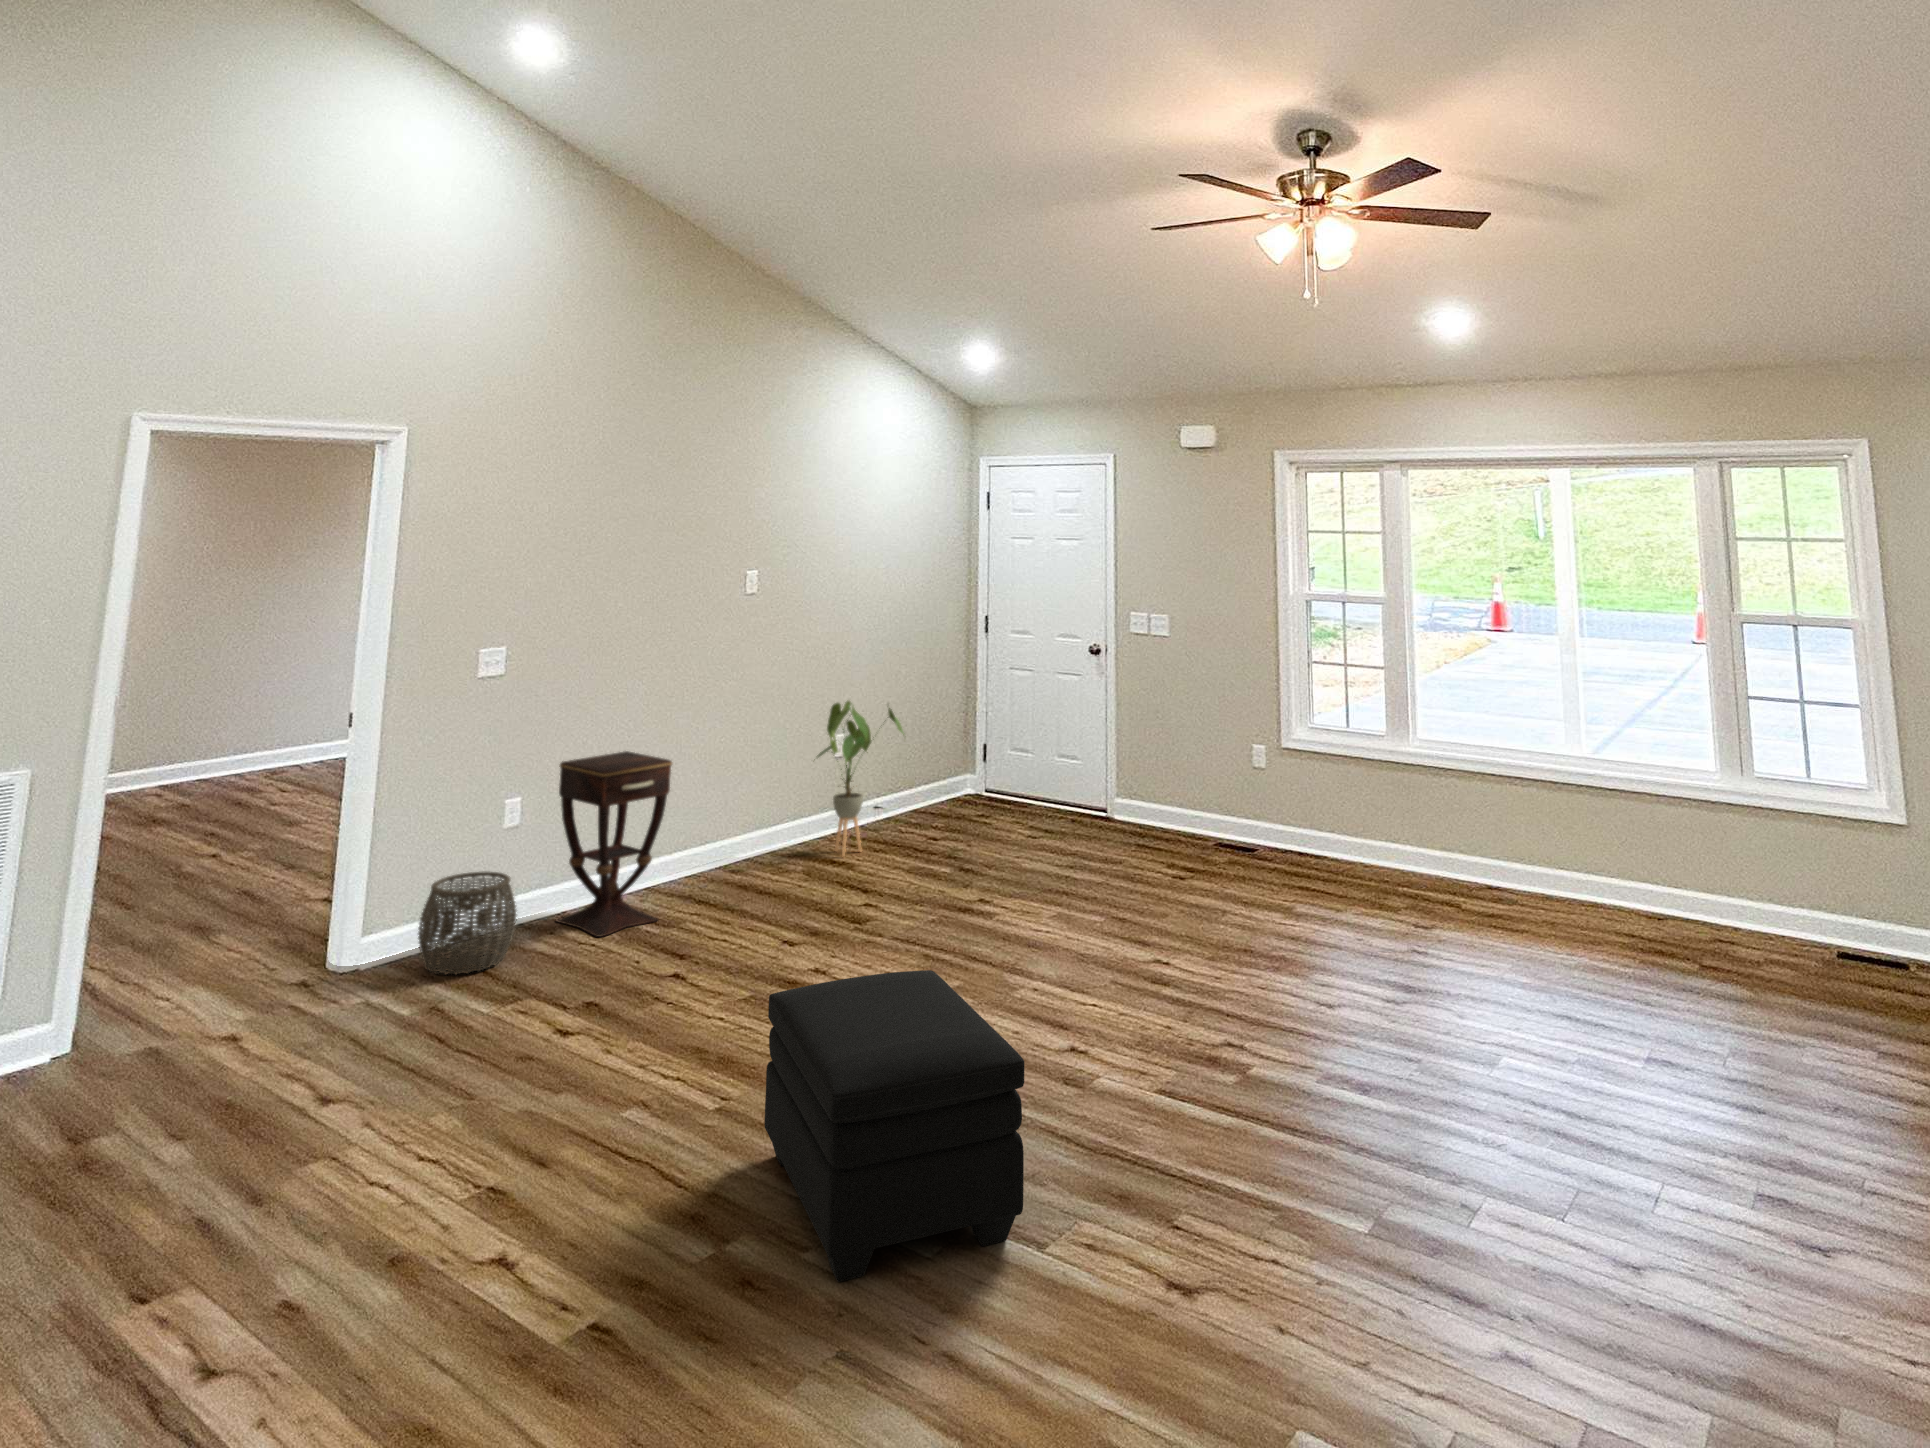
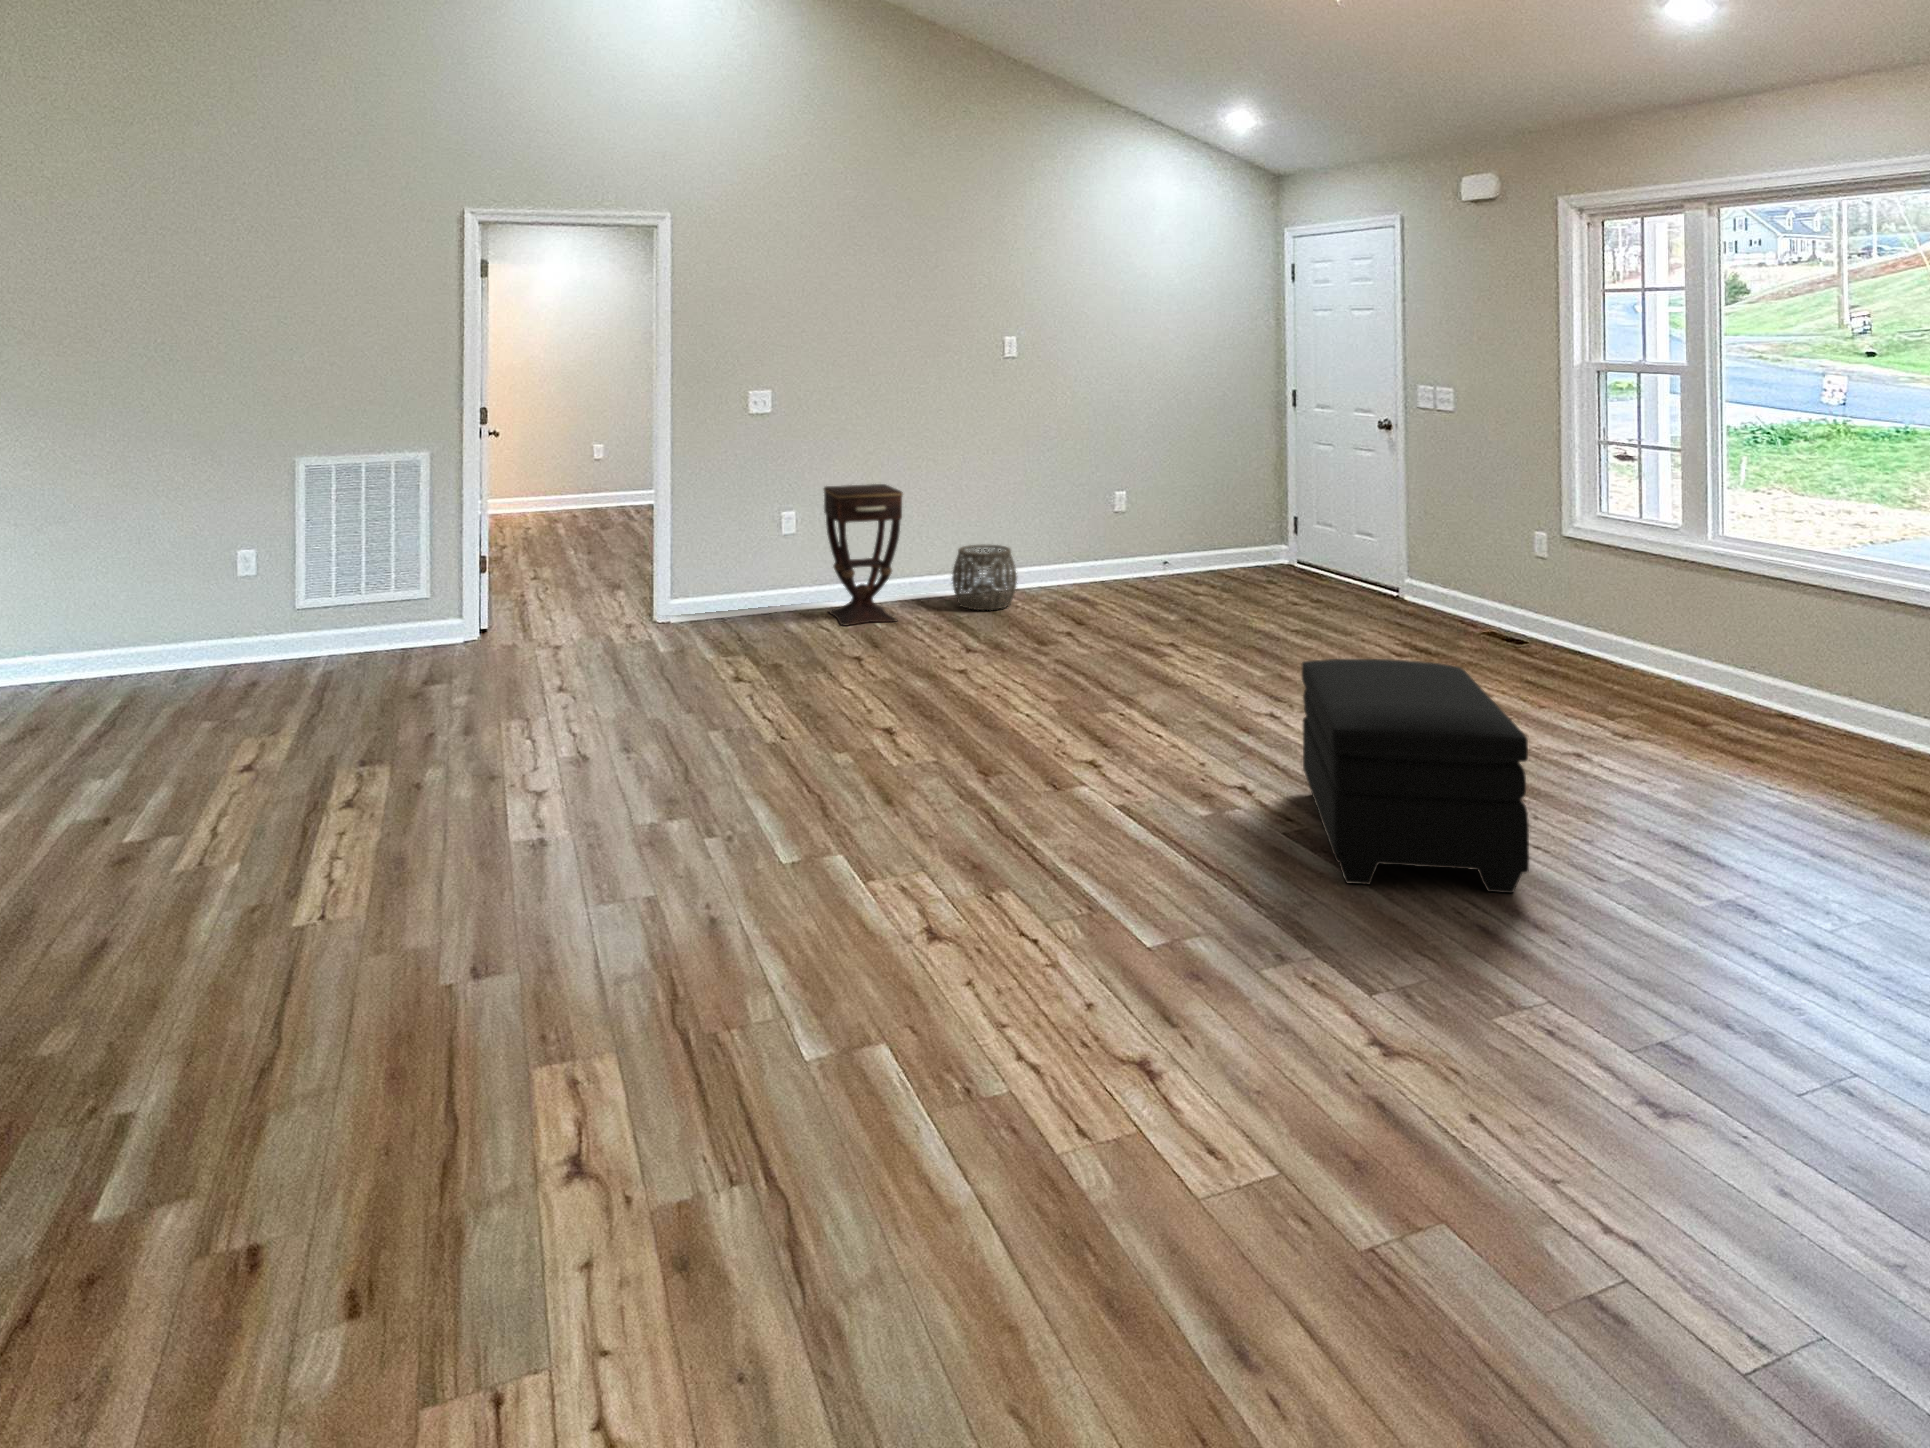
house plant: present [817,701,904,857] -> none [1073,460,1160,599]
woven basket: present [418,872,517,974] -> present [952,545,1017,610]
ottoman: present [764,970,1025,1282] -> present [1302,659,1529,893]

